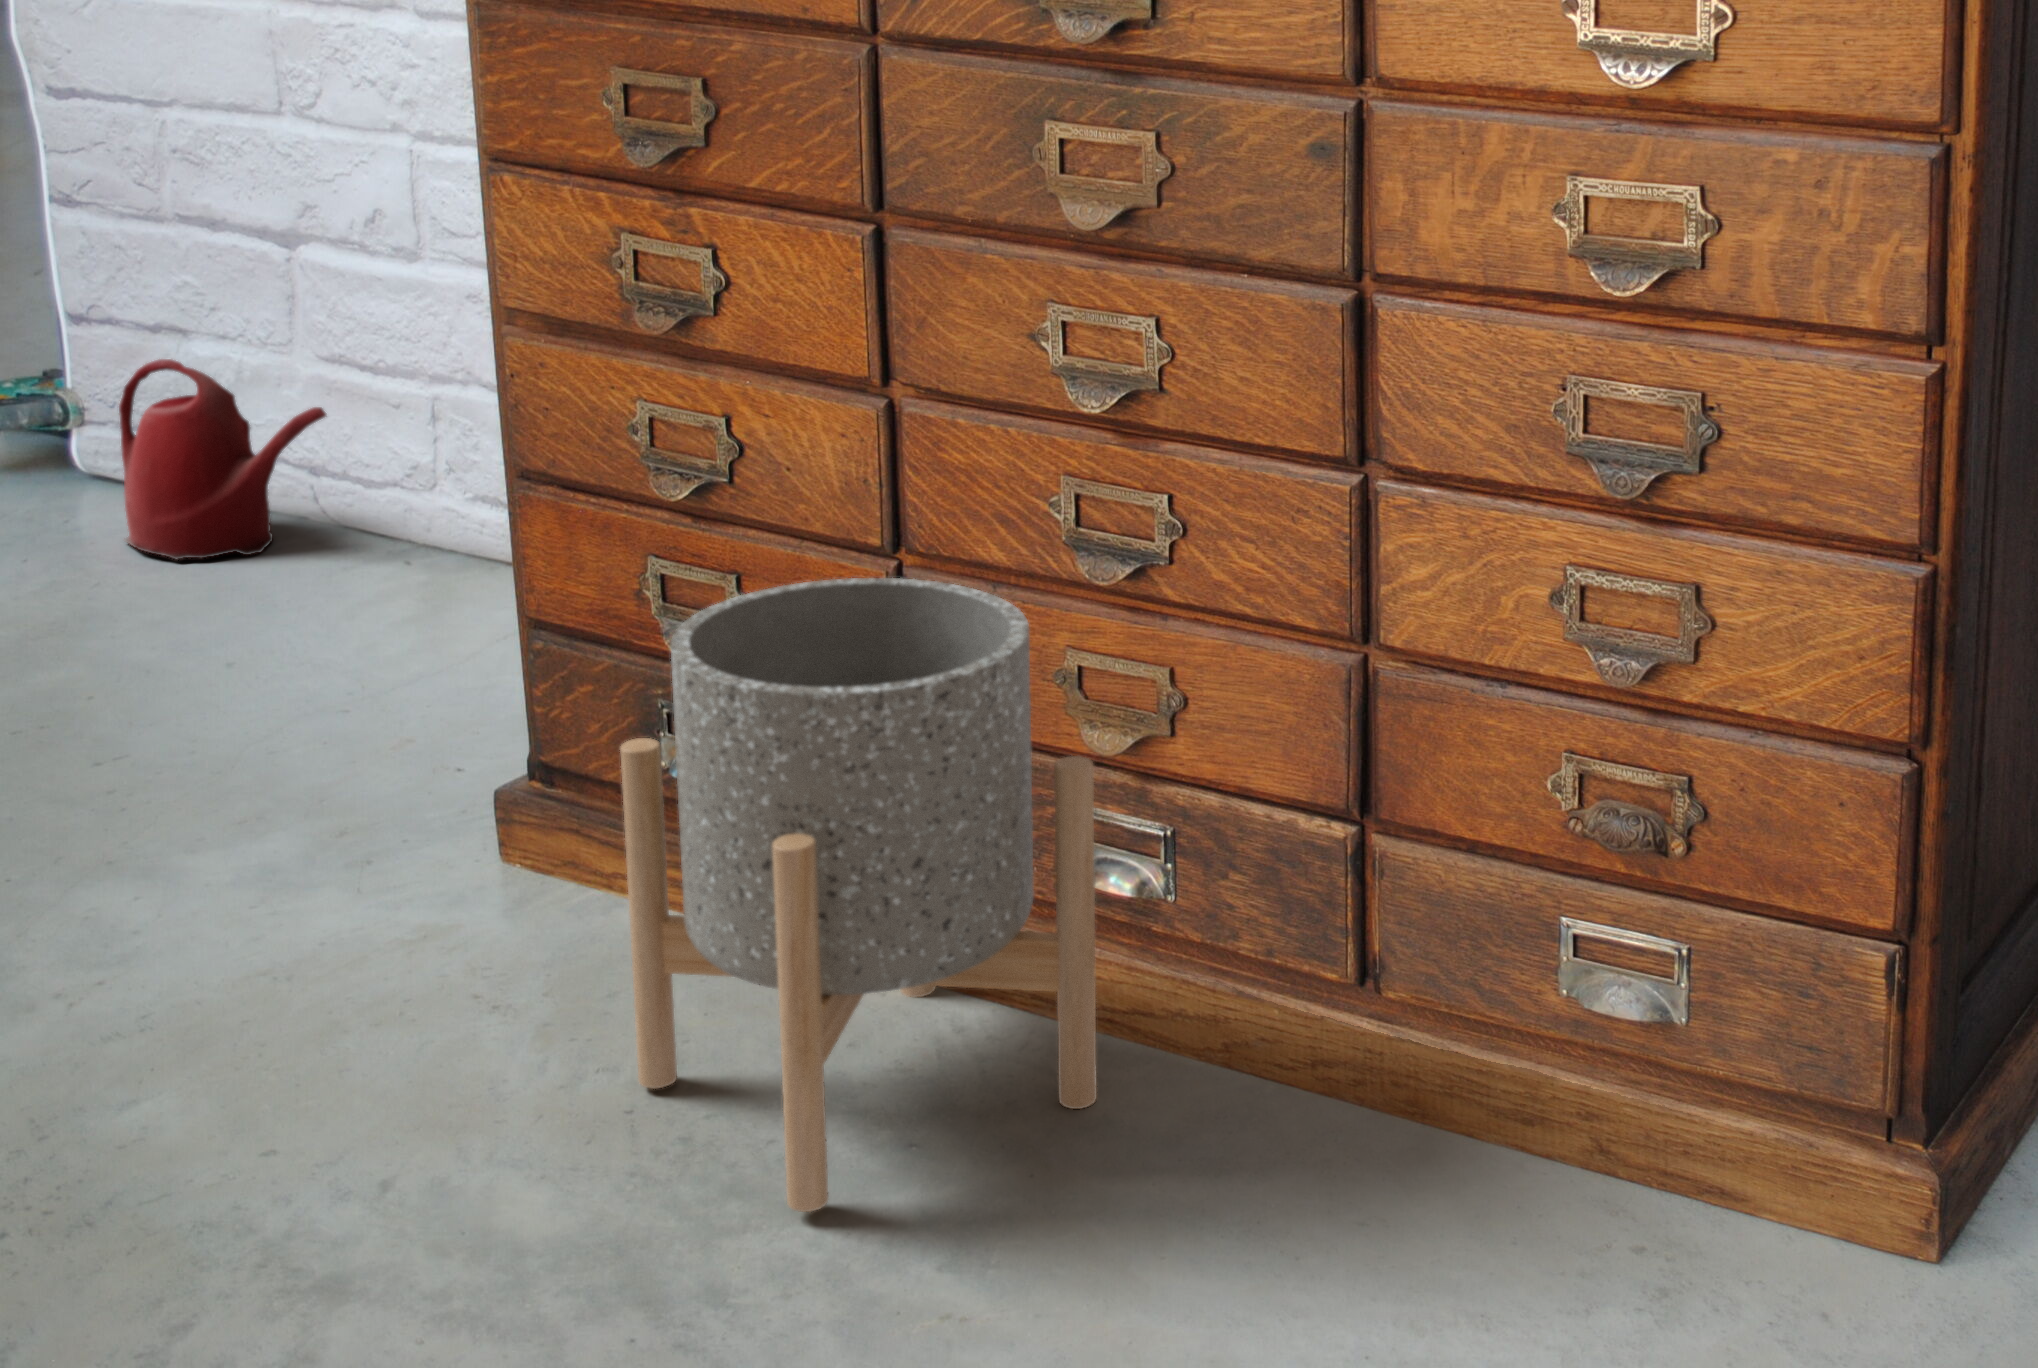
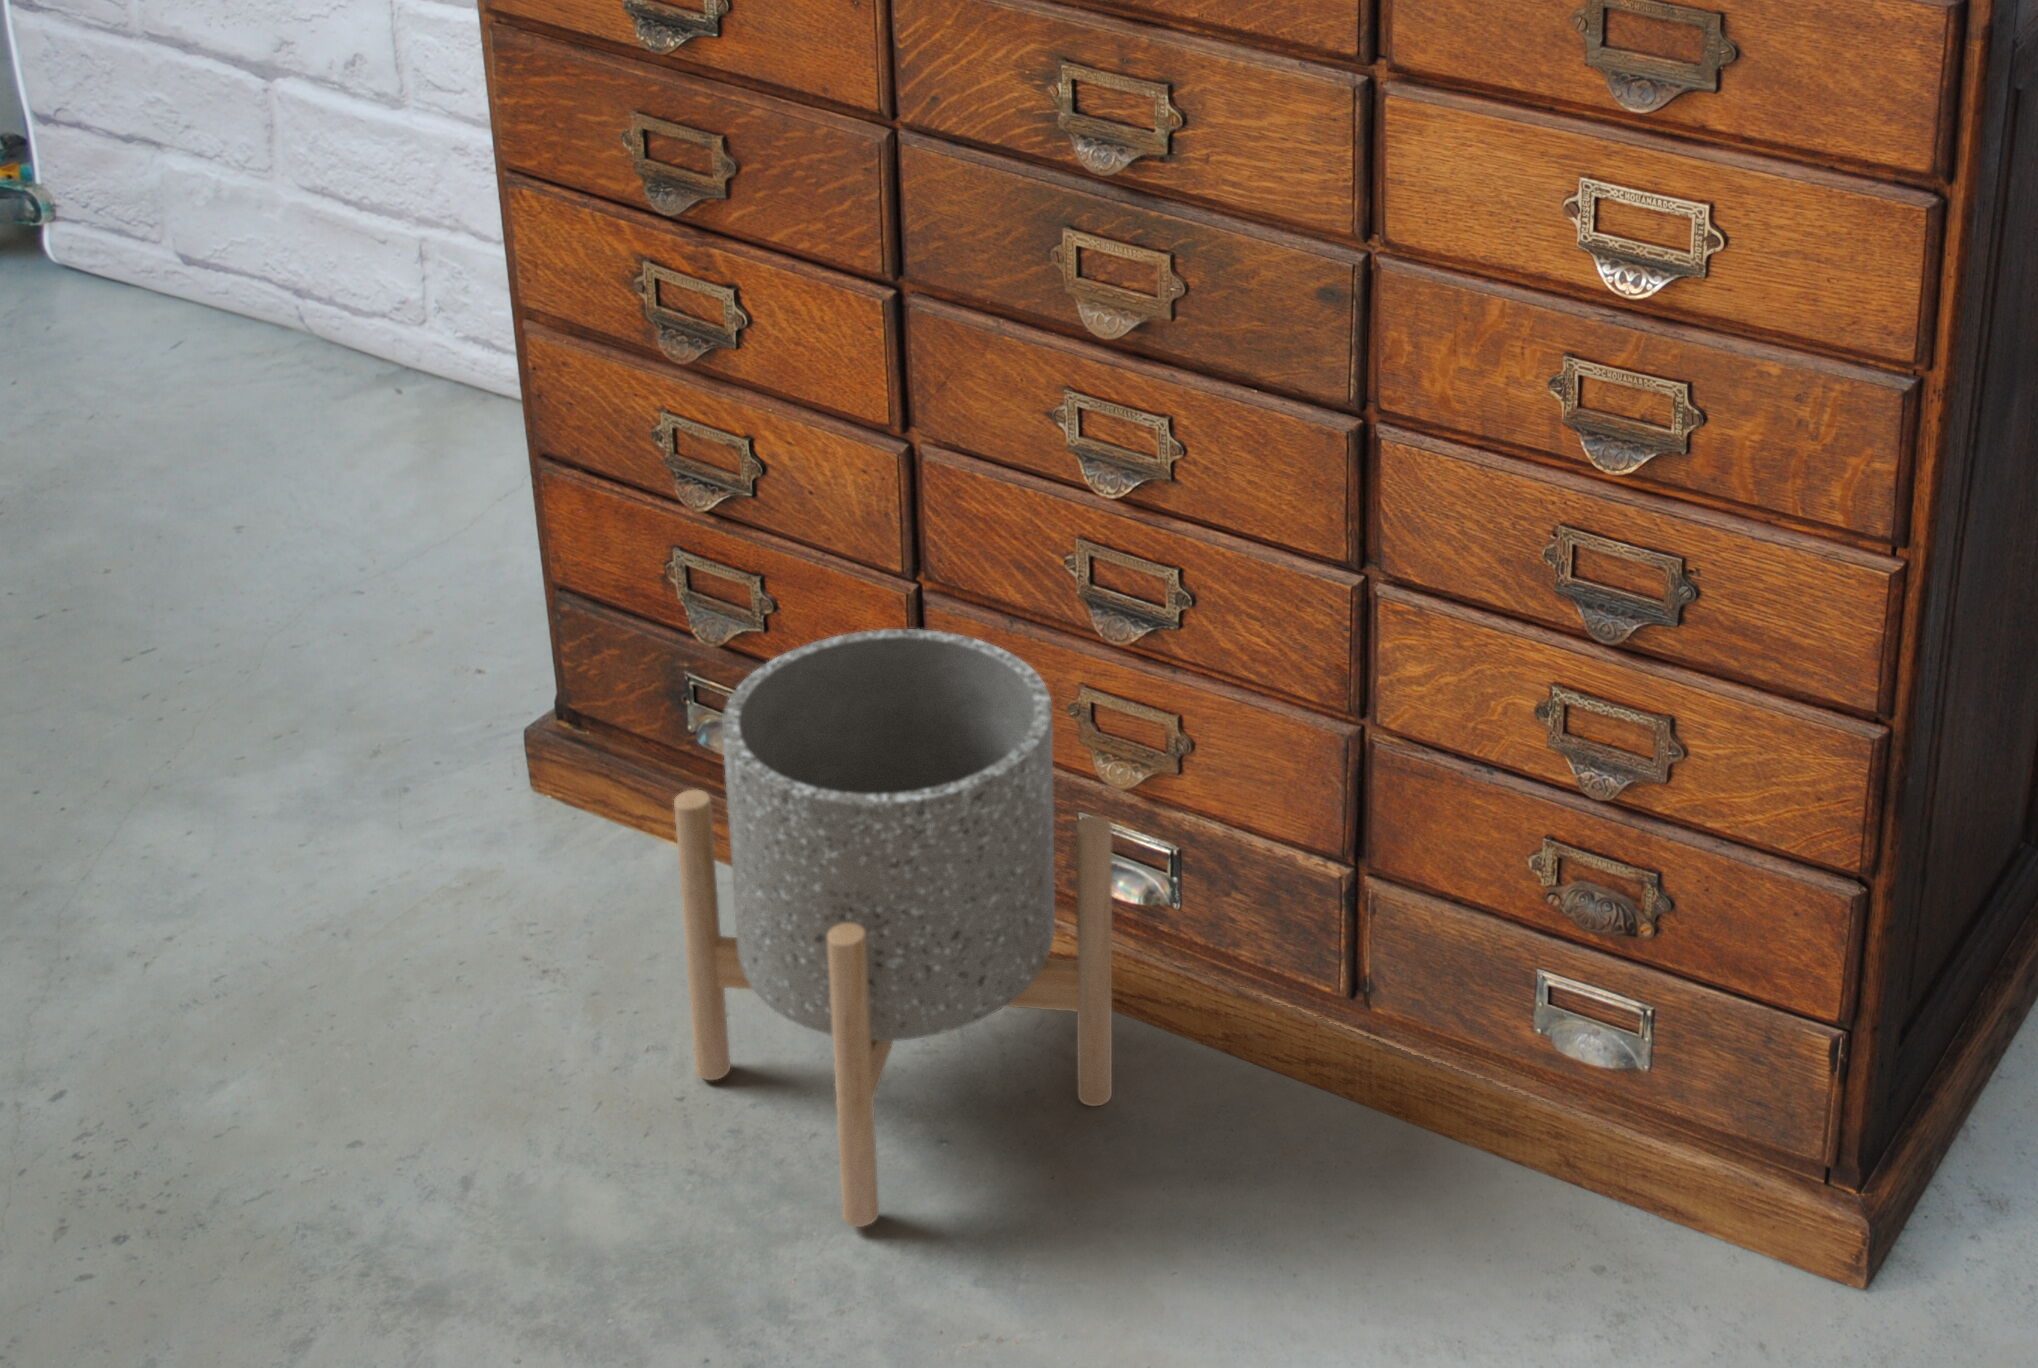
watering can: present [119,359,326,559] -> none [105,198,319,399]

